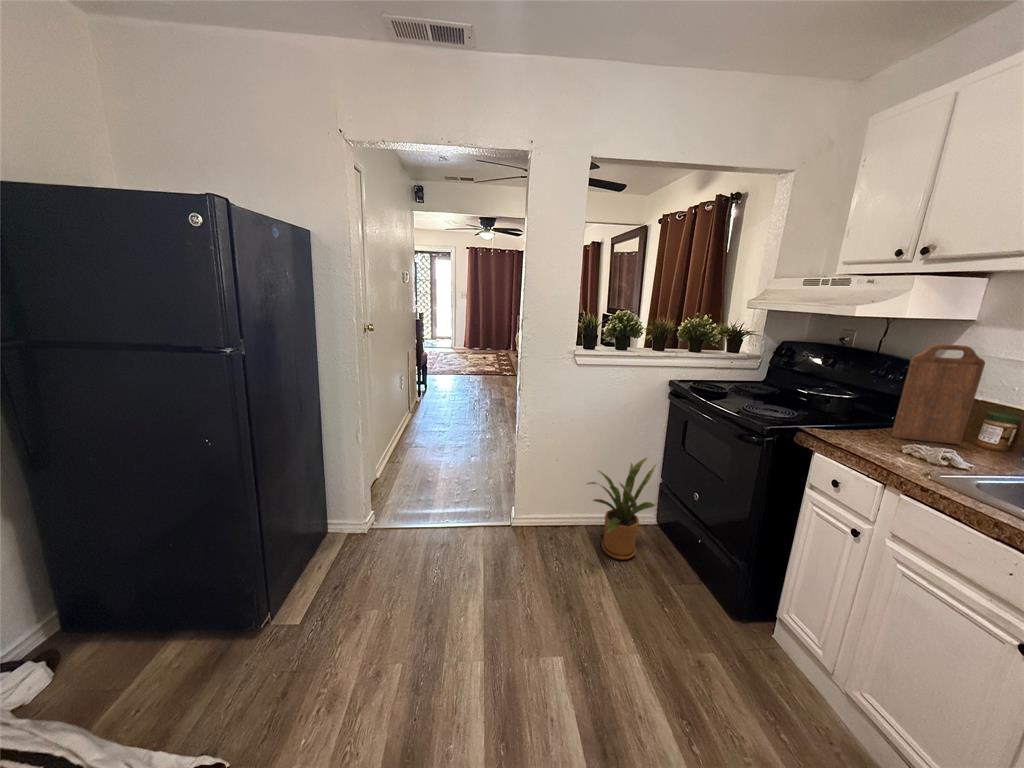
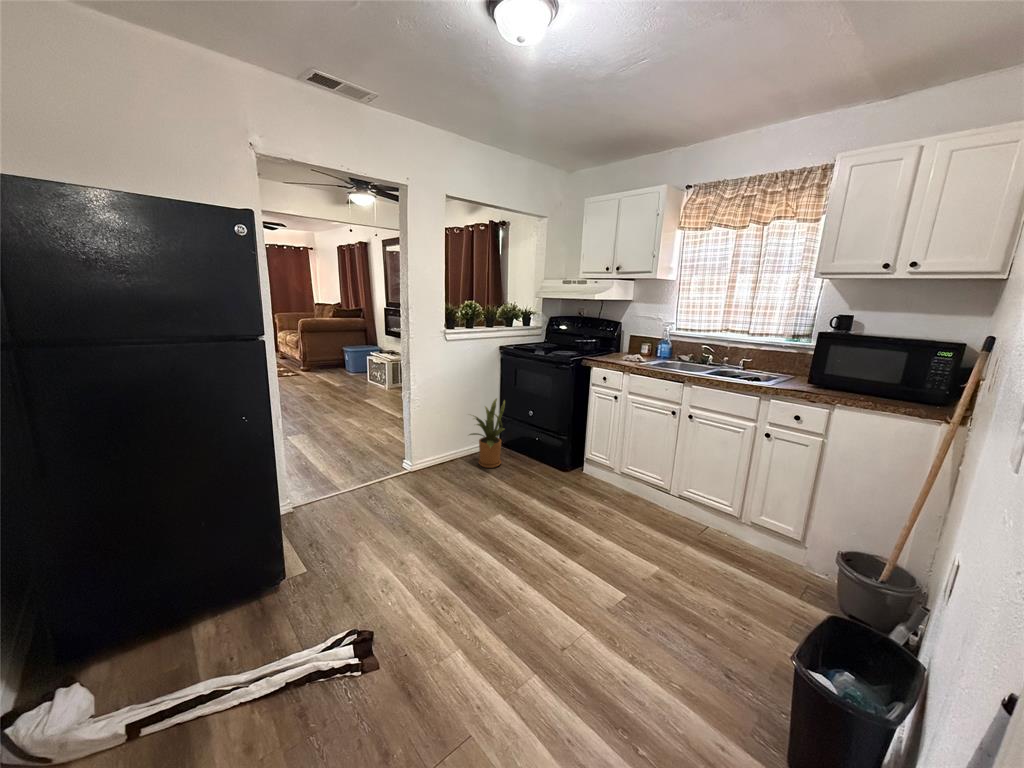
cutting board: present [891,344,985,444] -> none [614,310,639,356]

